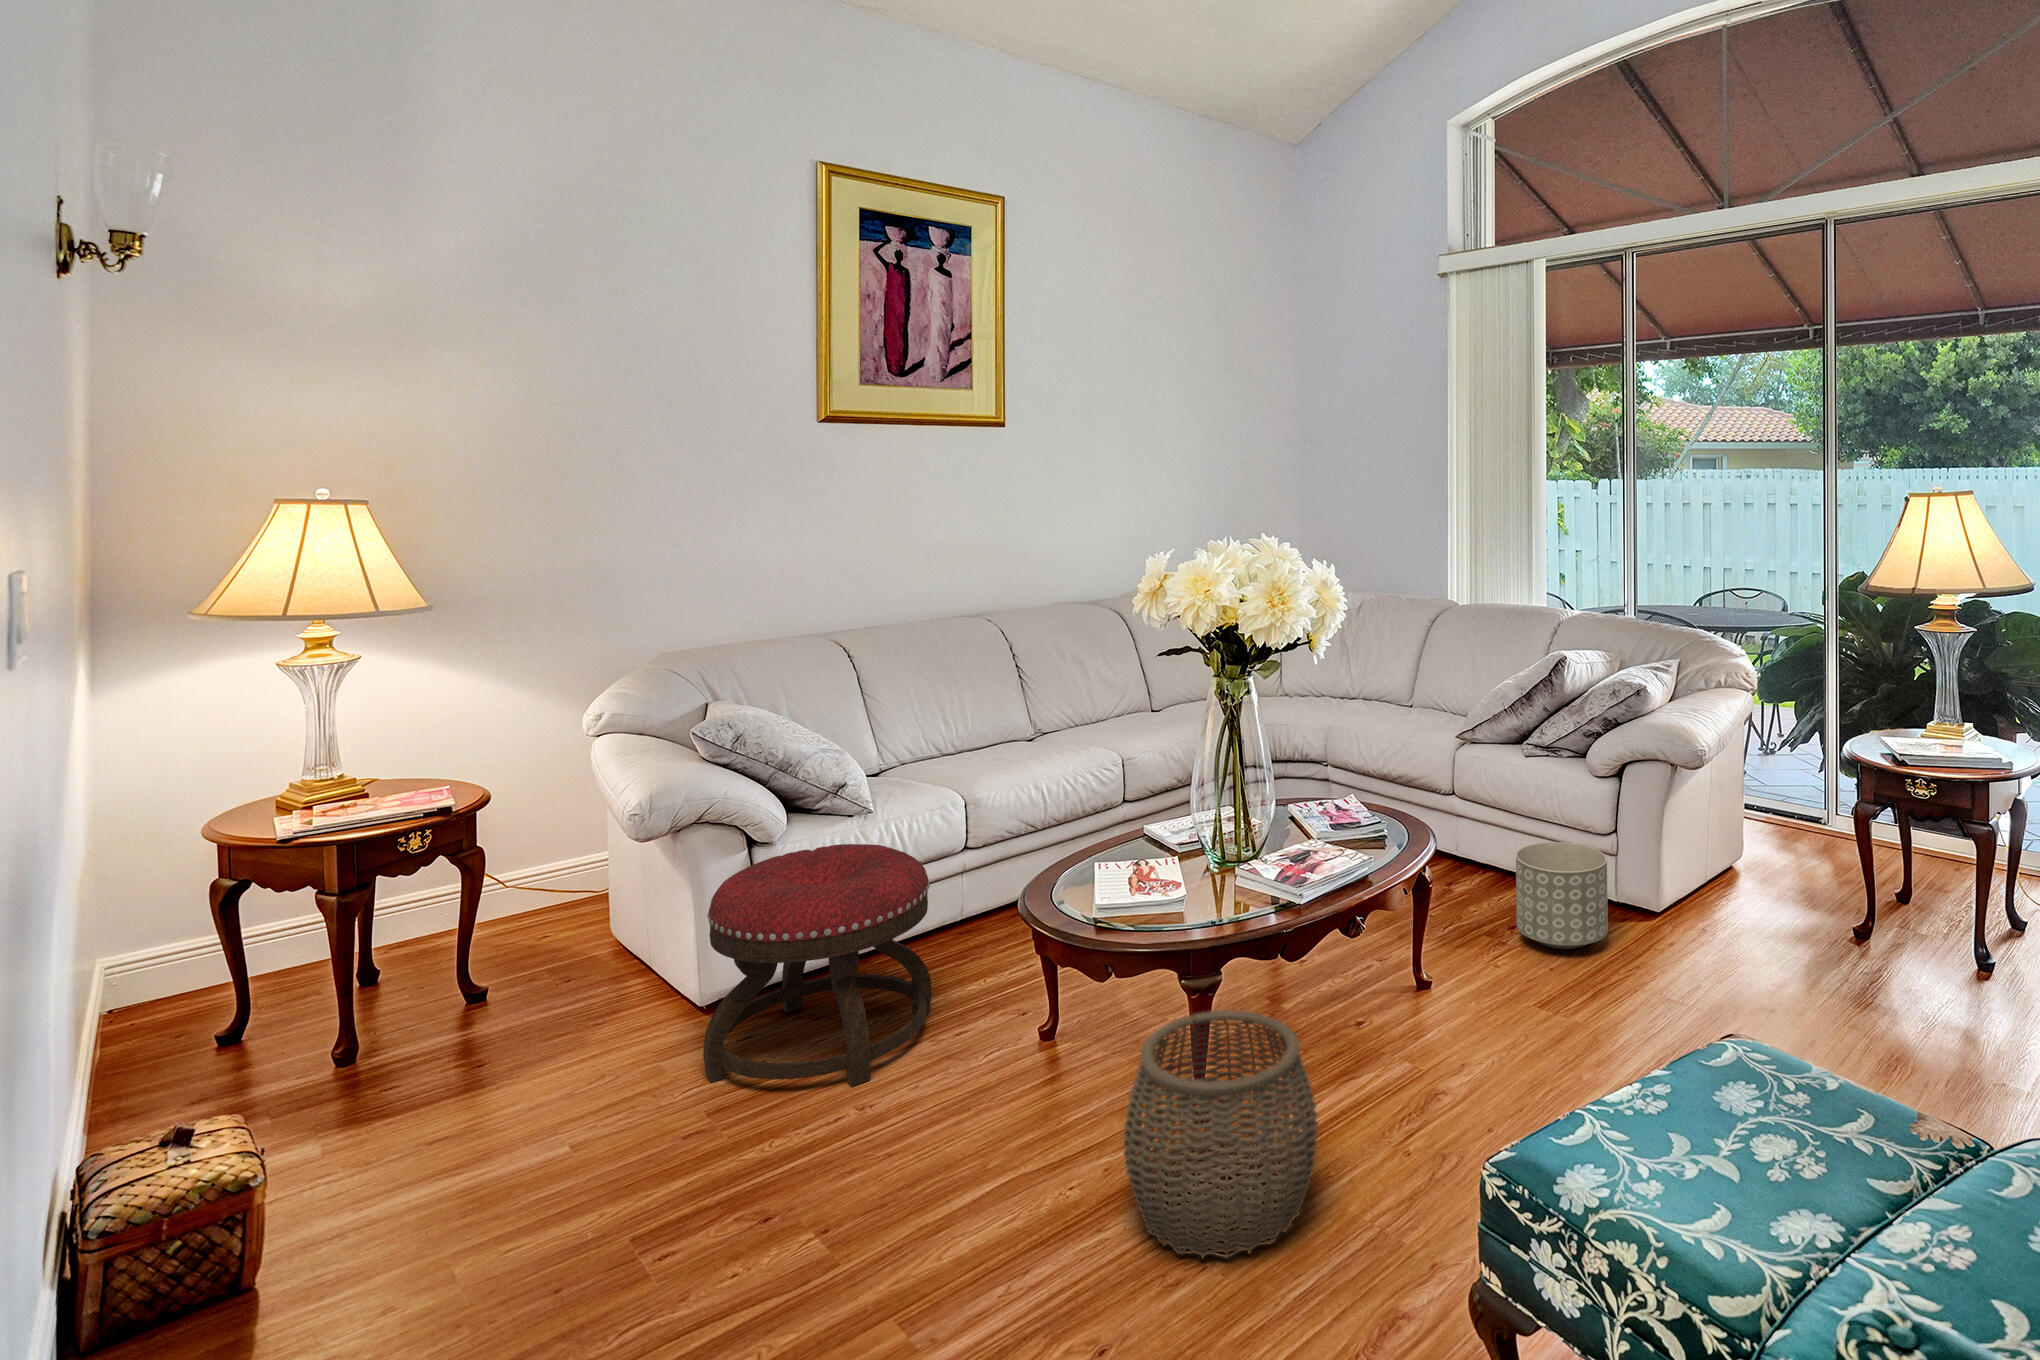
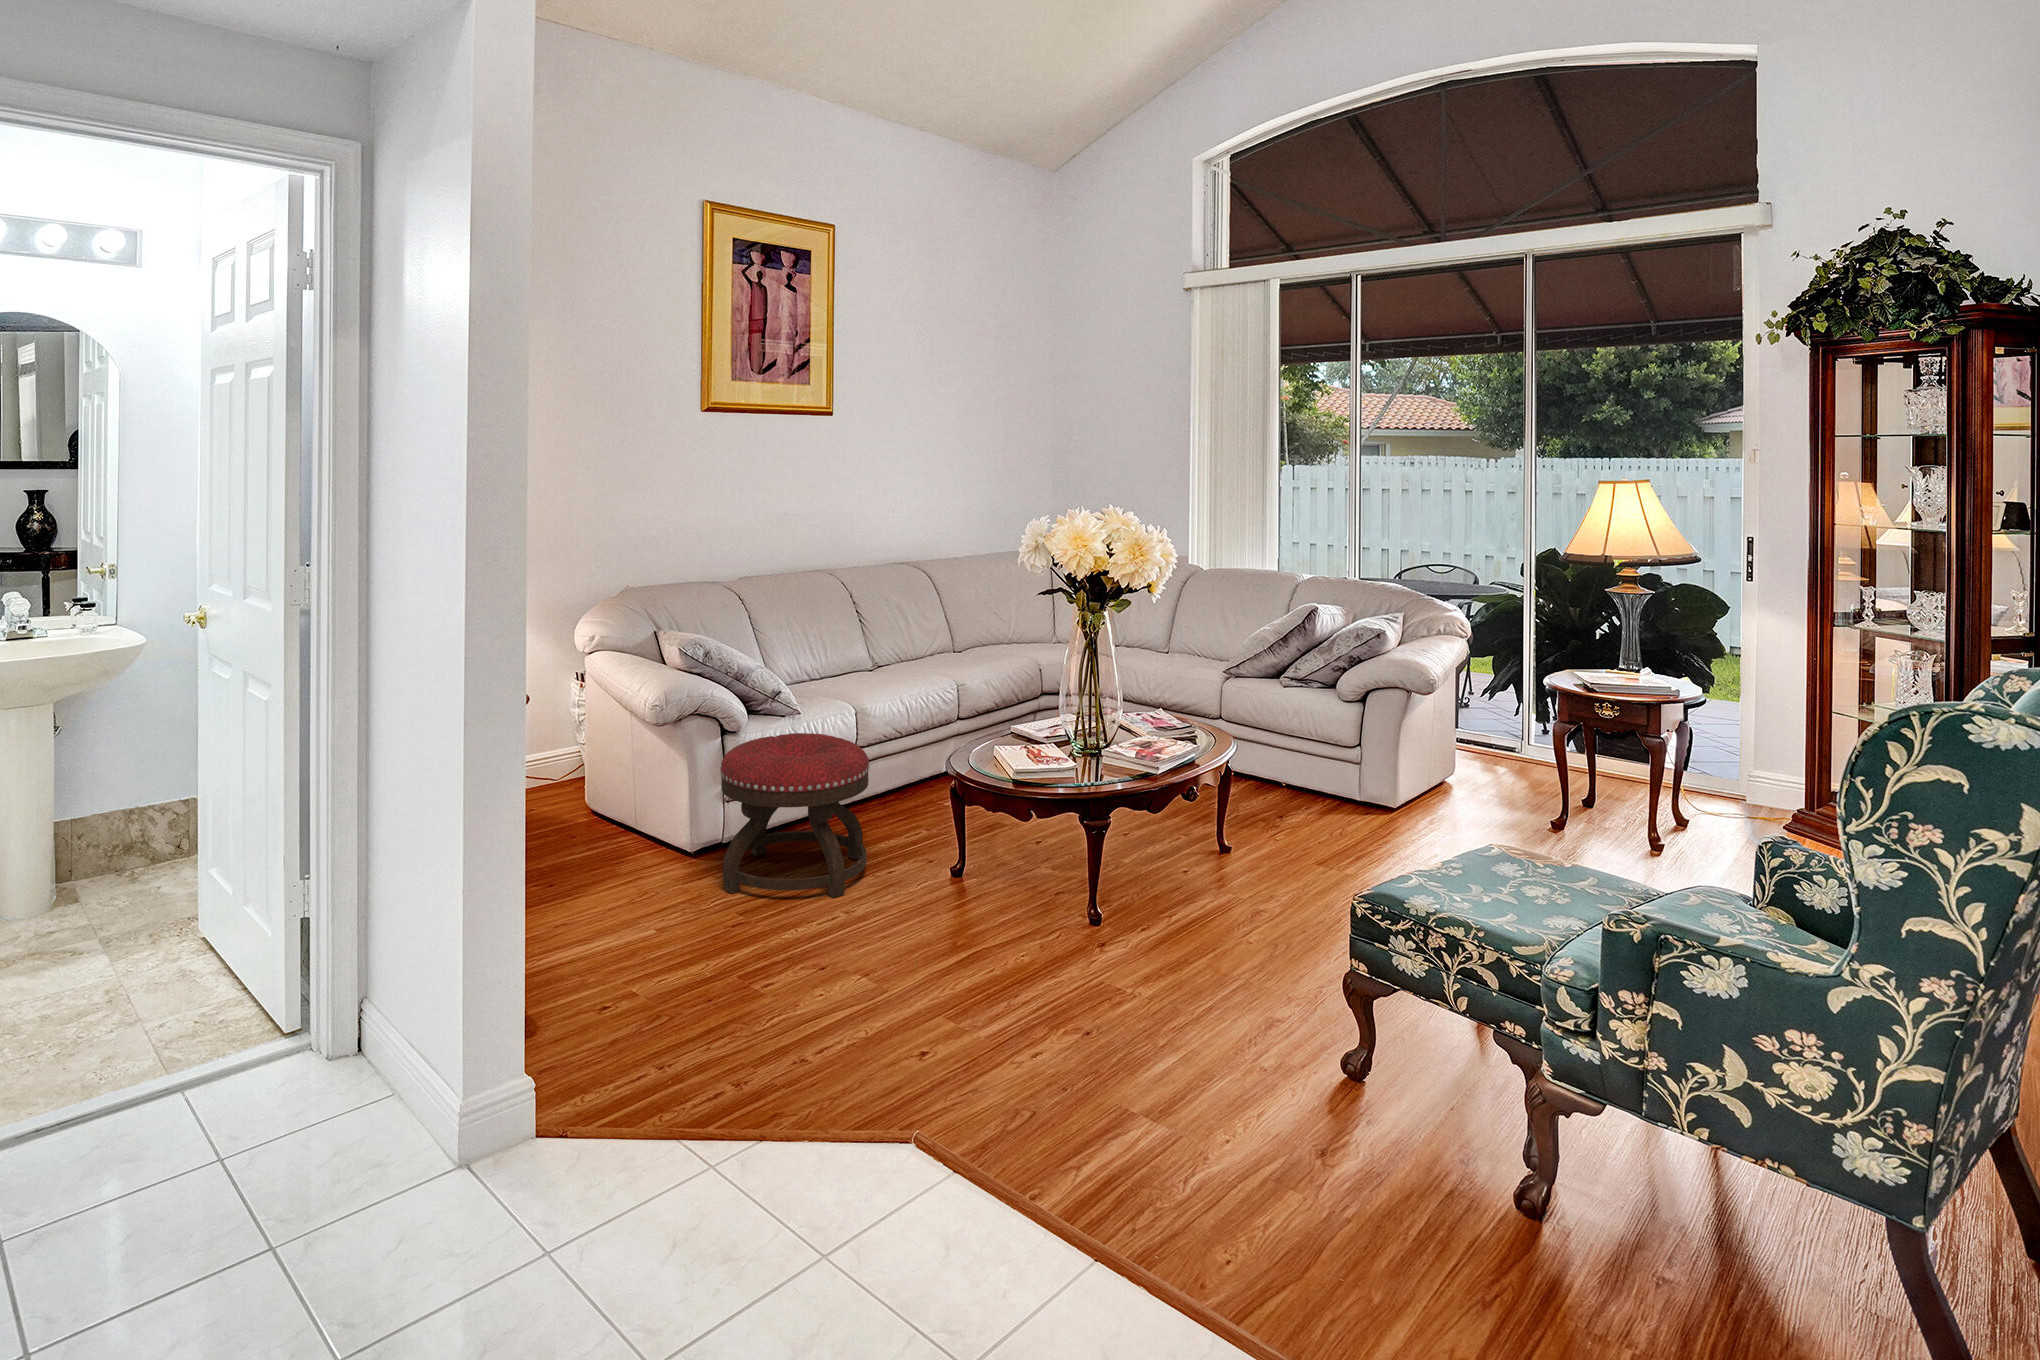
planter: present [1516,842,1608,949] -> none [1285,750,1358,829]
woven basket: present [1123,1010,1318,1258] -> none [1065,836,1201,988]

